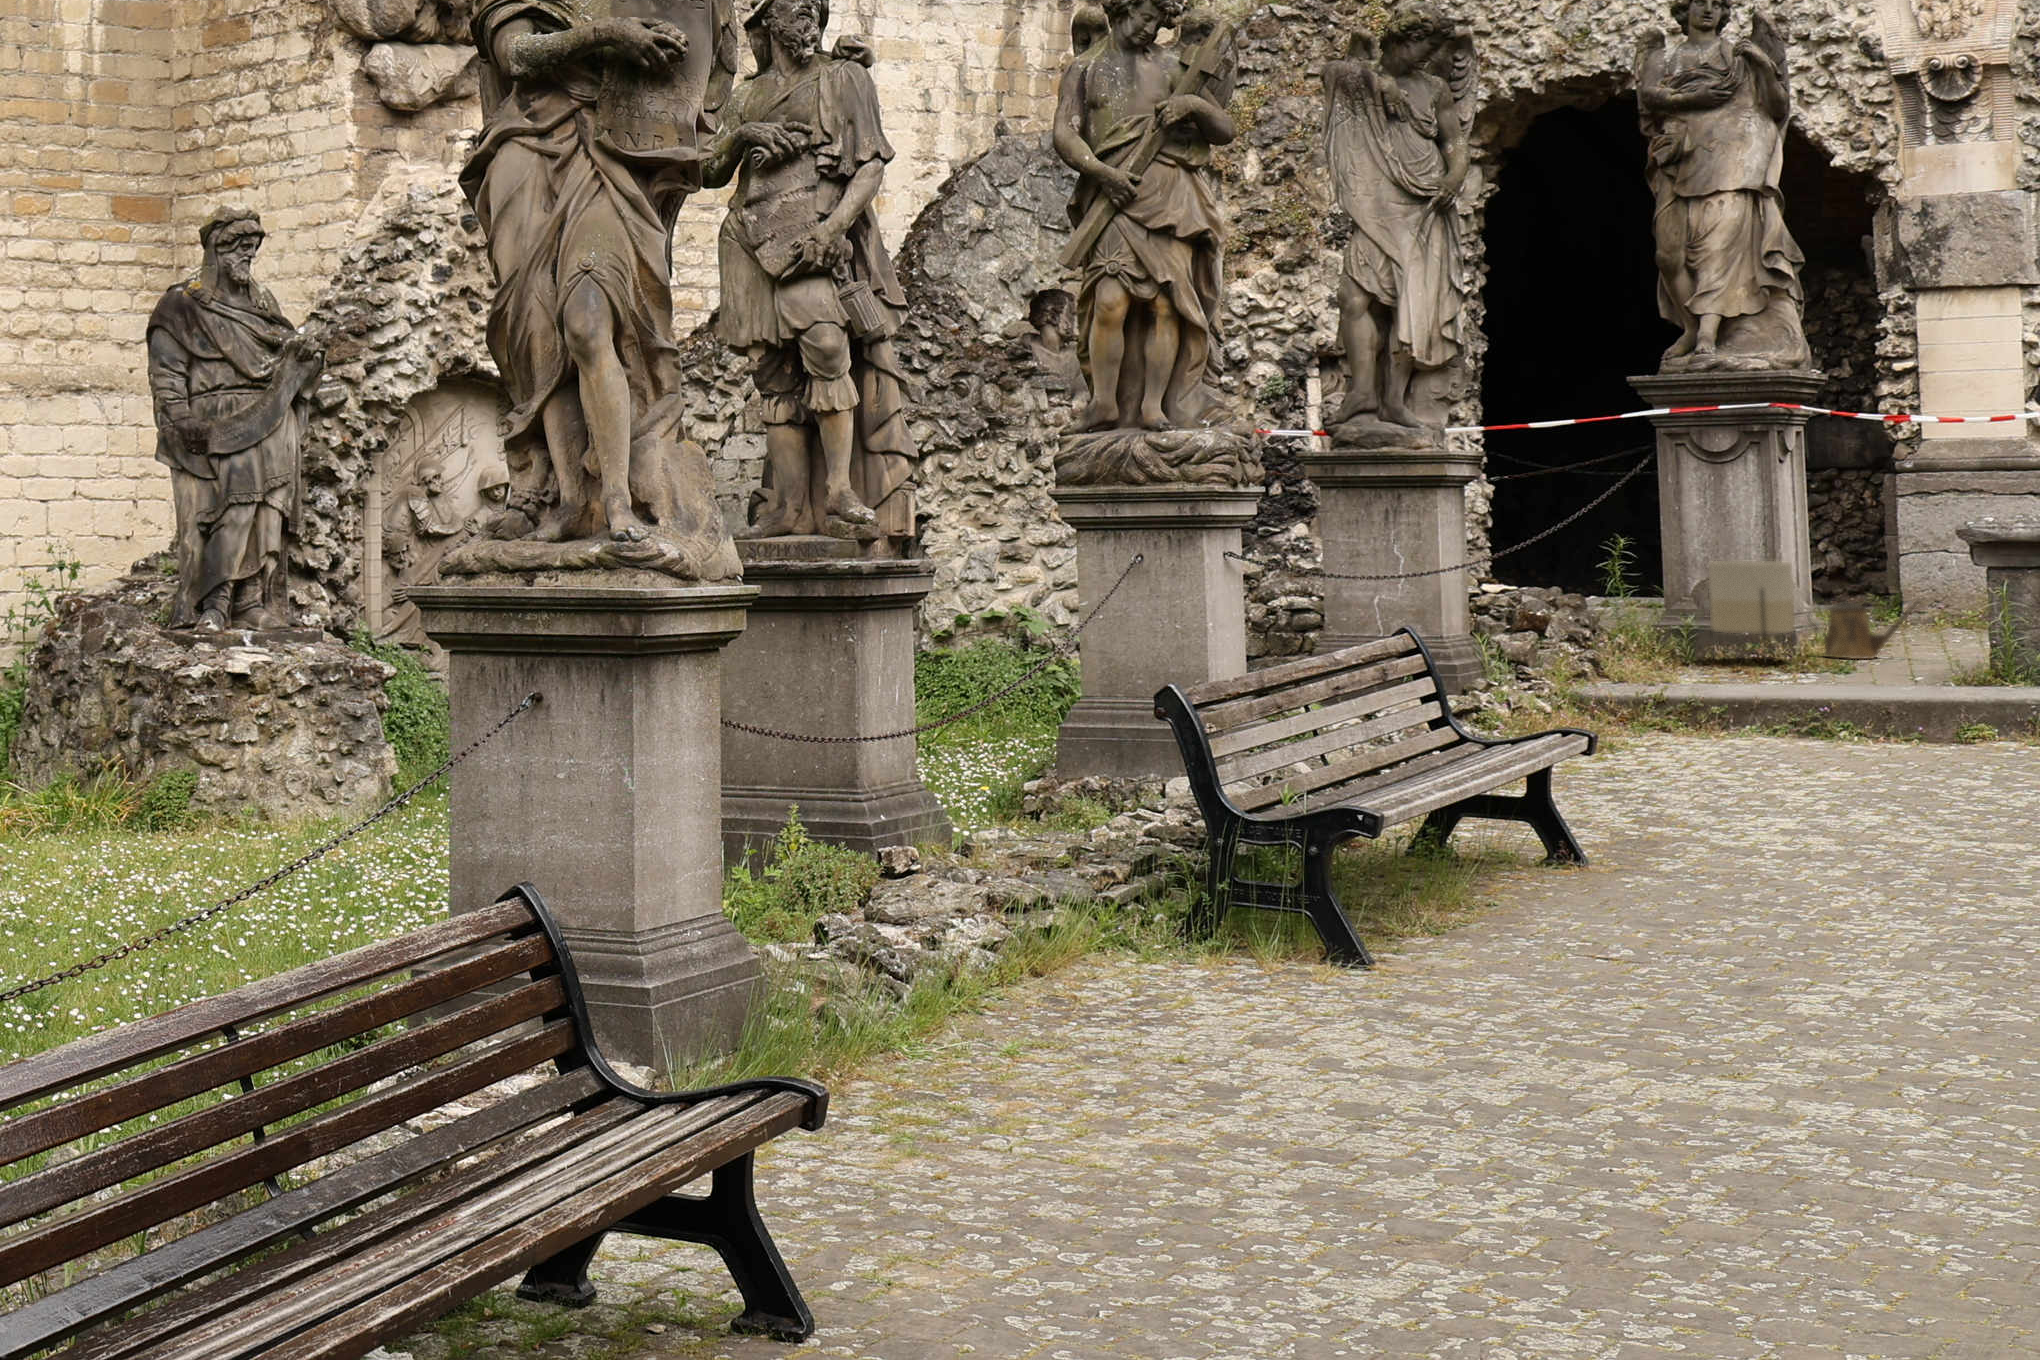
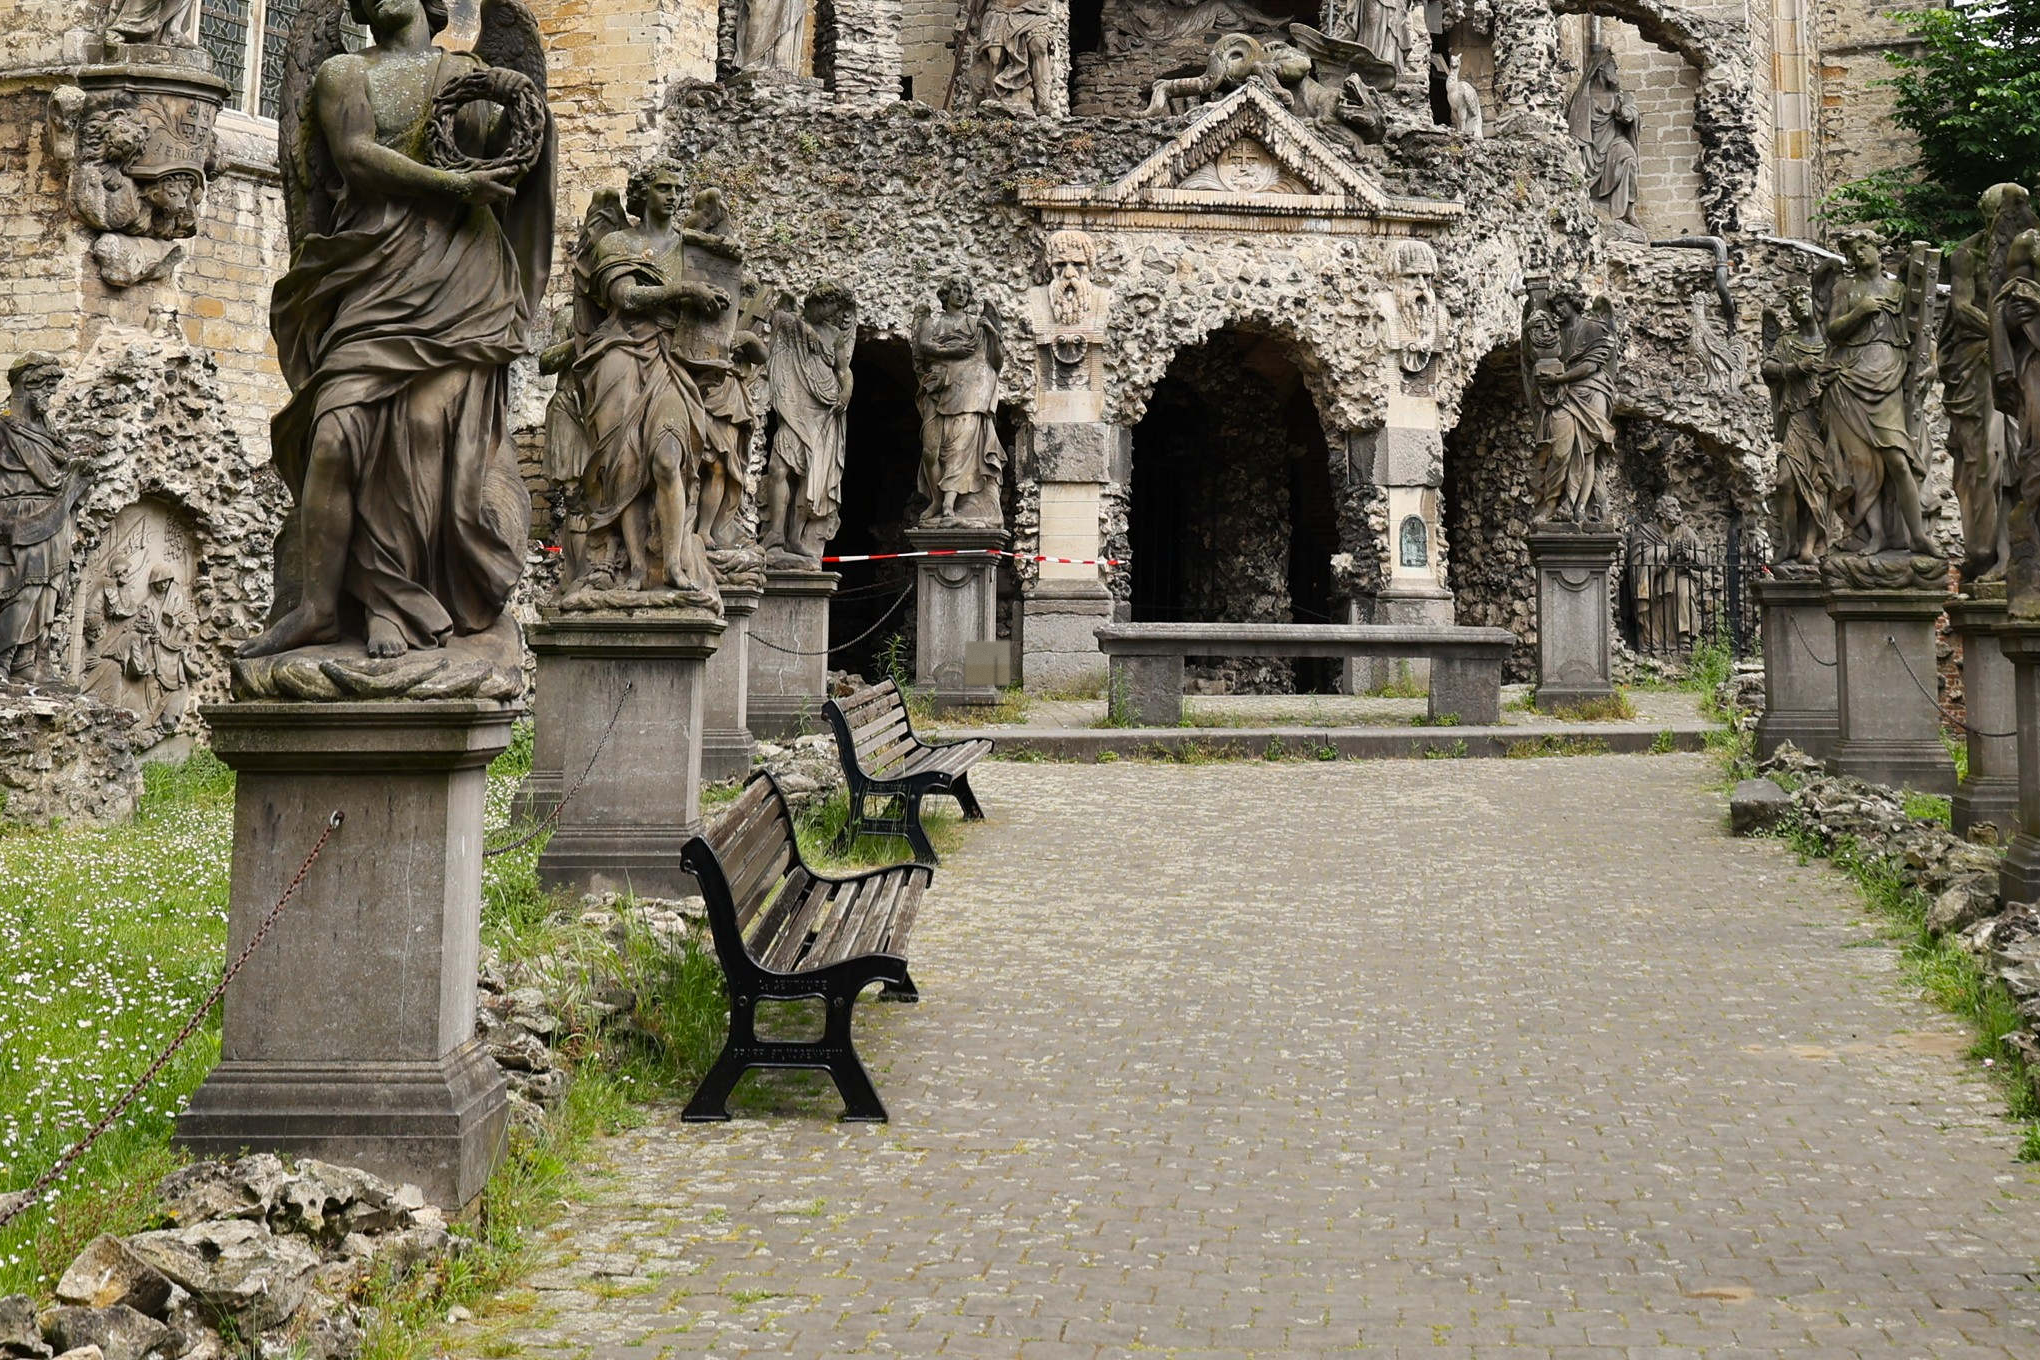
watering can: present [1808,597,1923,659] -> none [1012,663,1076,702]

